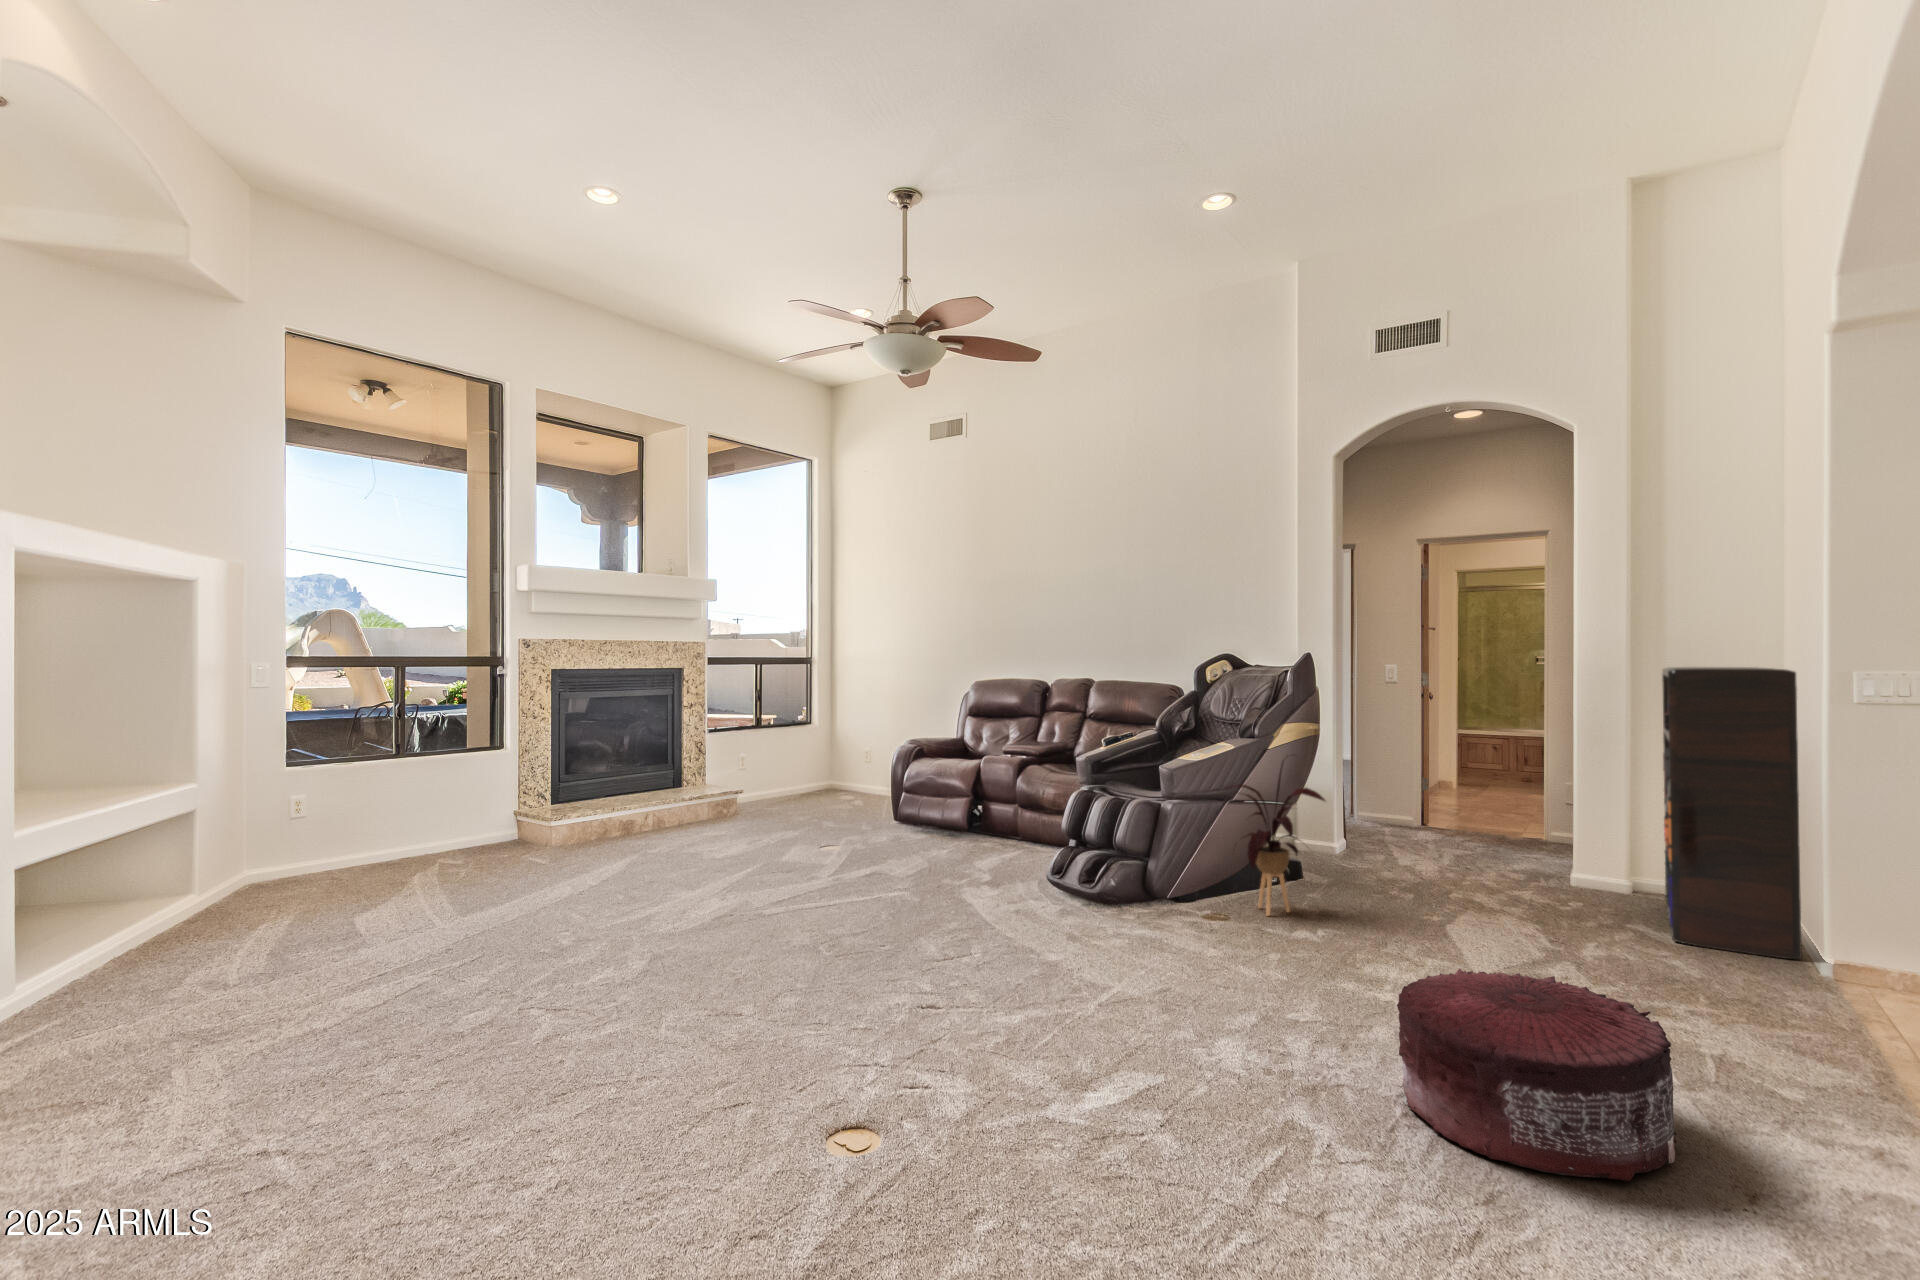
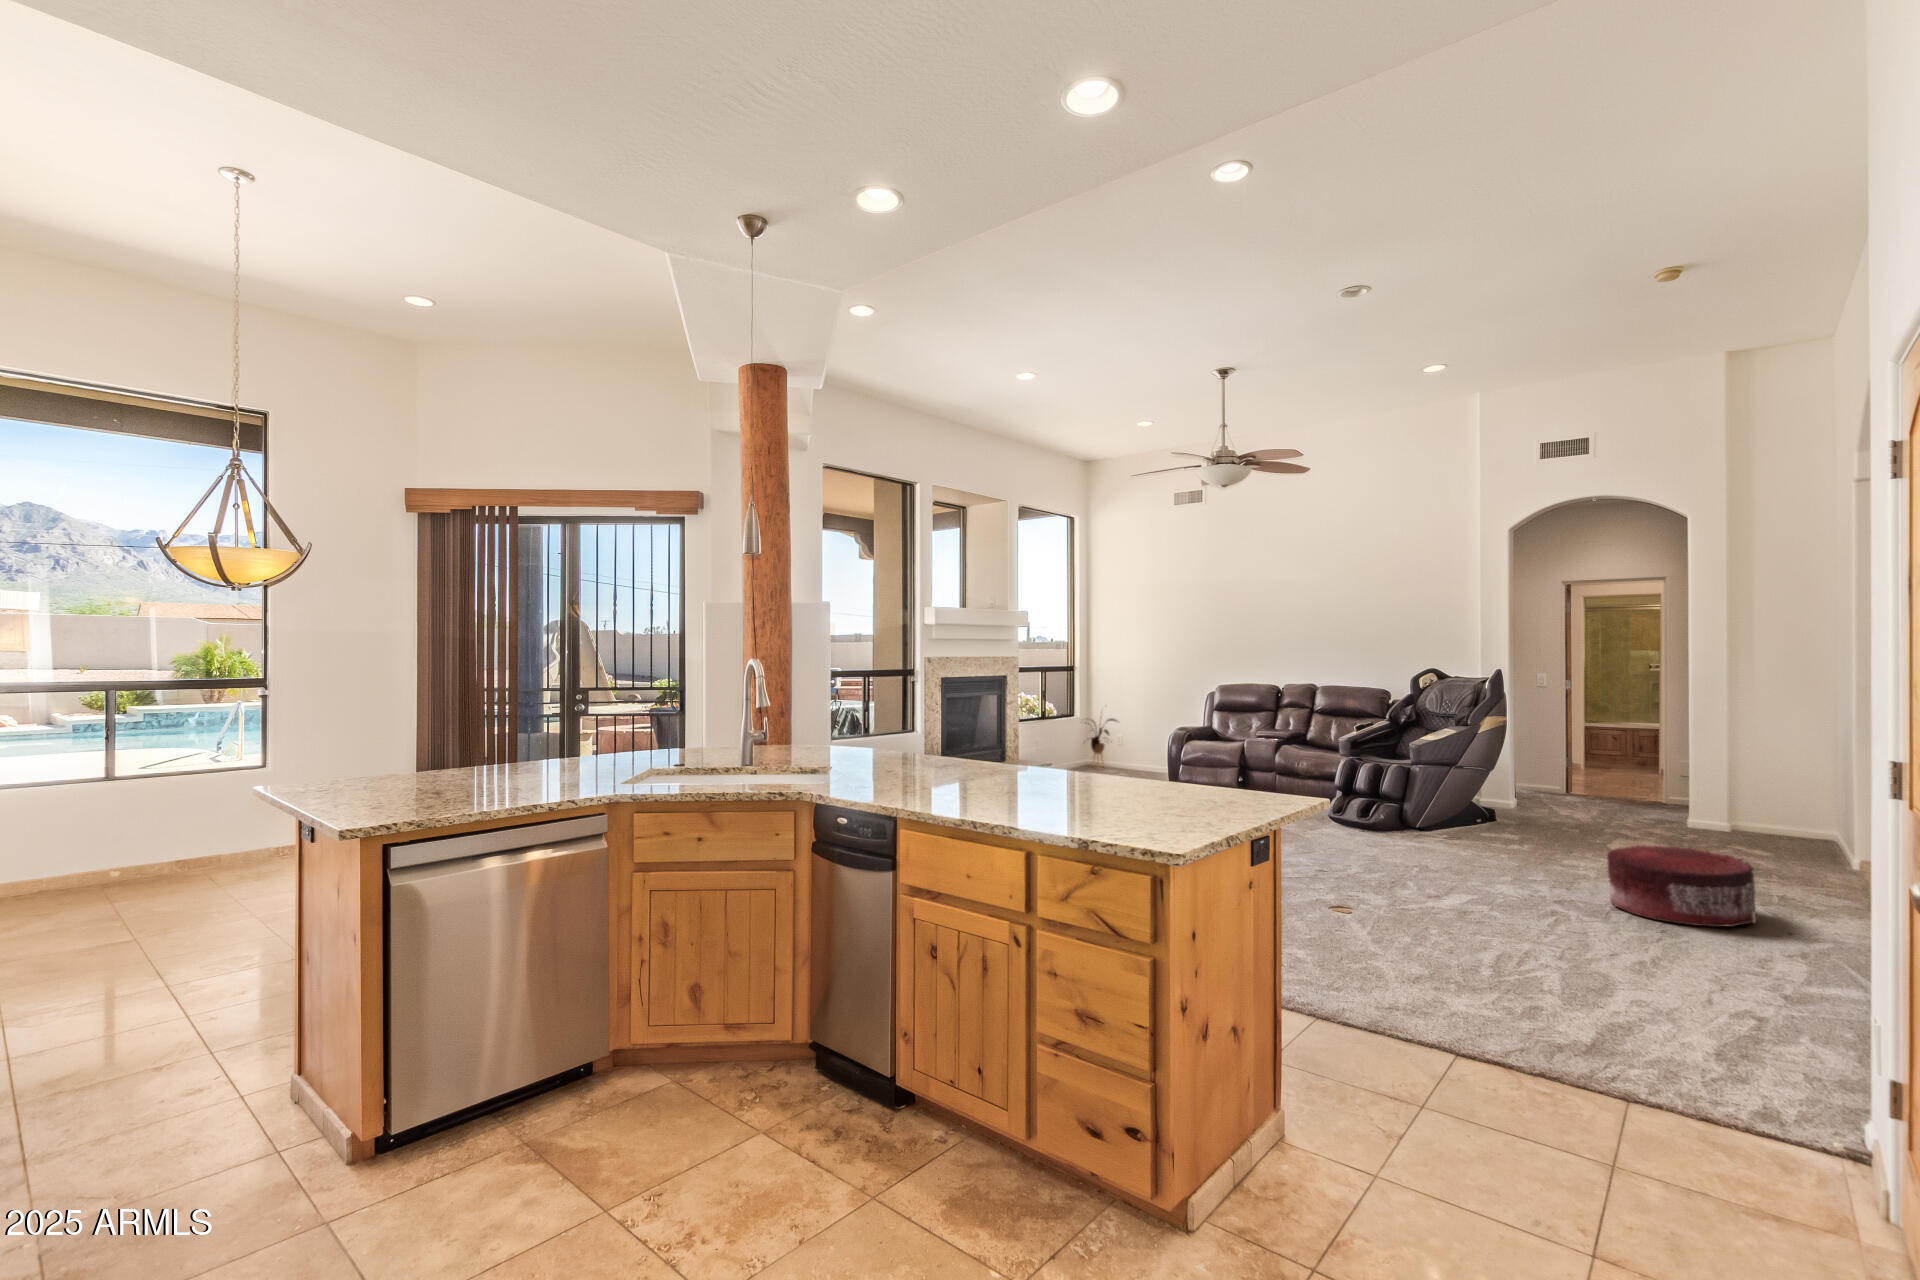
bookshelf: present [1662,667,1802,959] -> none [1754,681,1844,862]
house plant: present [1232,765,1325,916] -> present [1086,718,1117,767]

